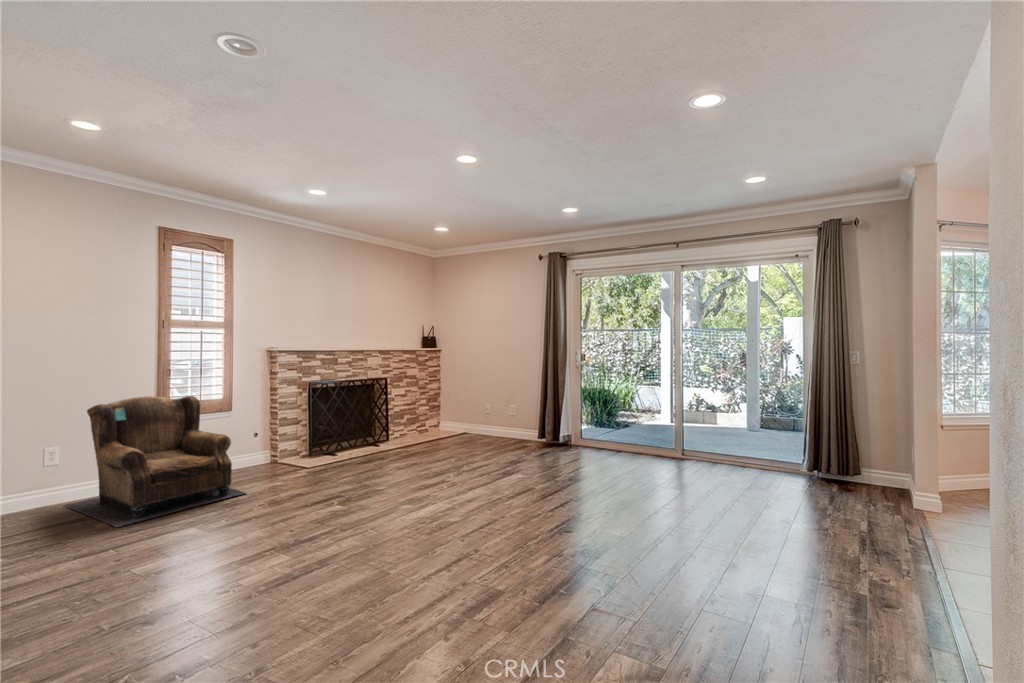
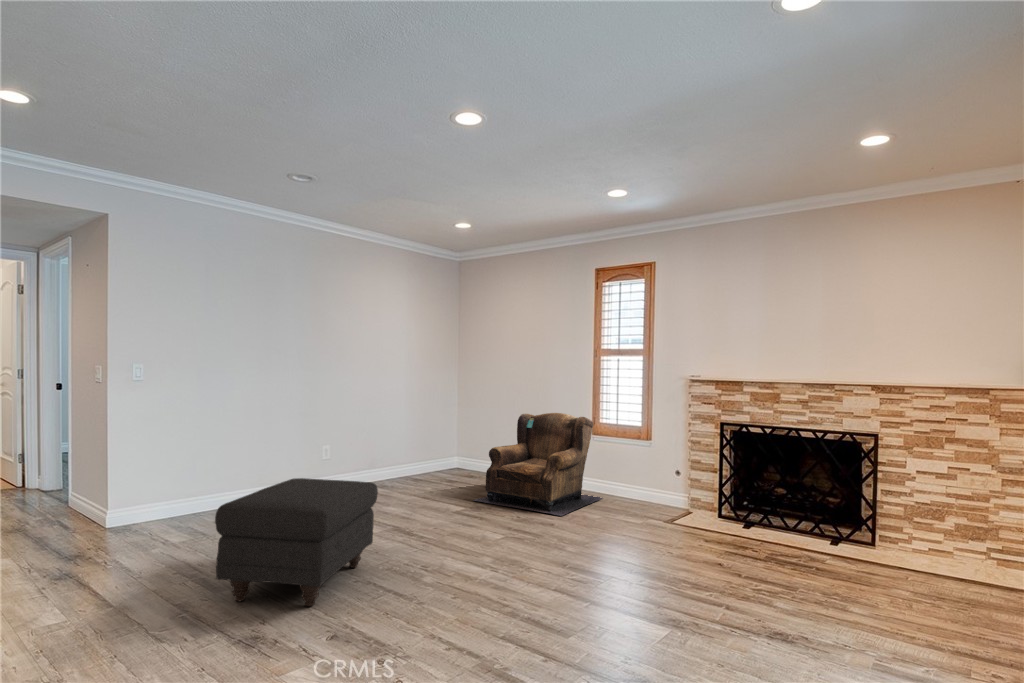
ottoman: none [317,475,492,602] -> present [215,478,378,606]

